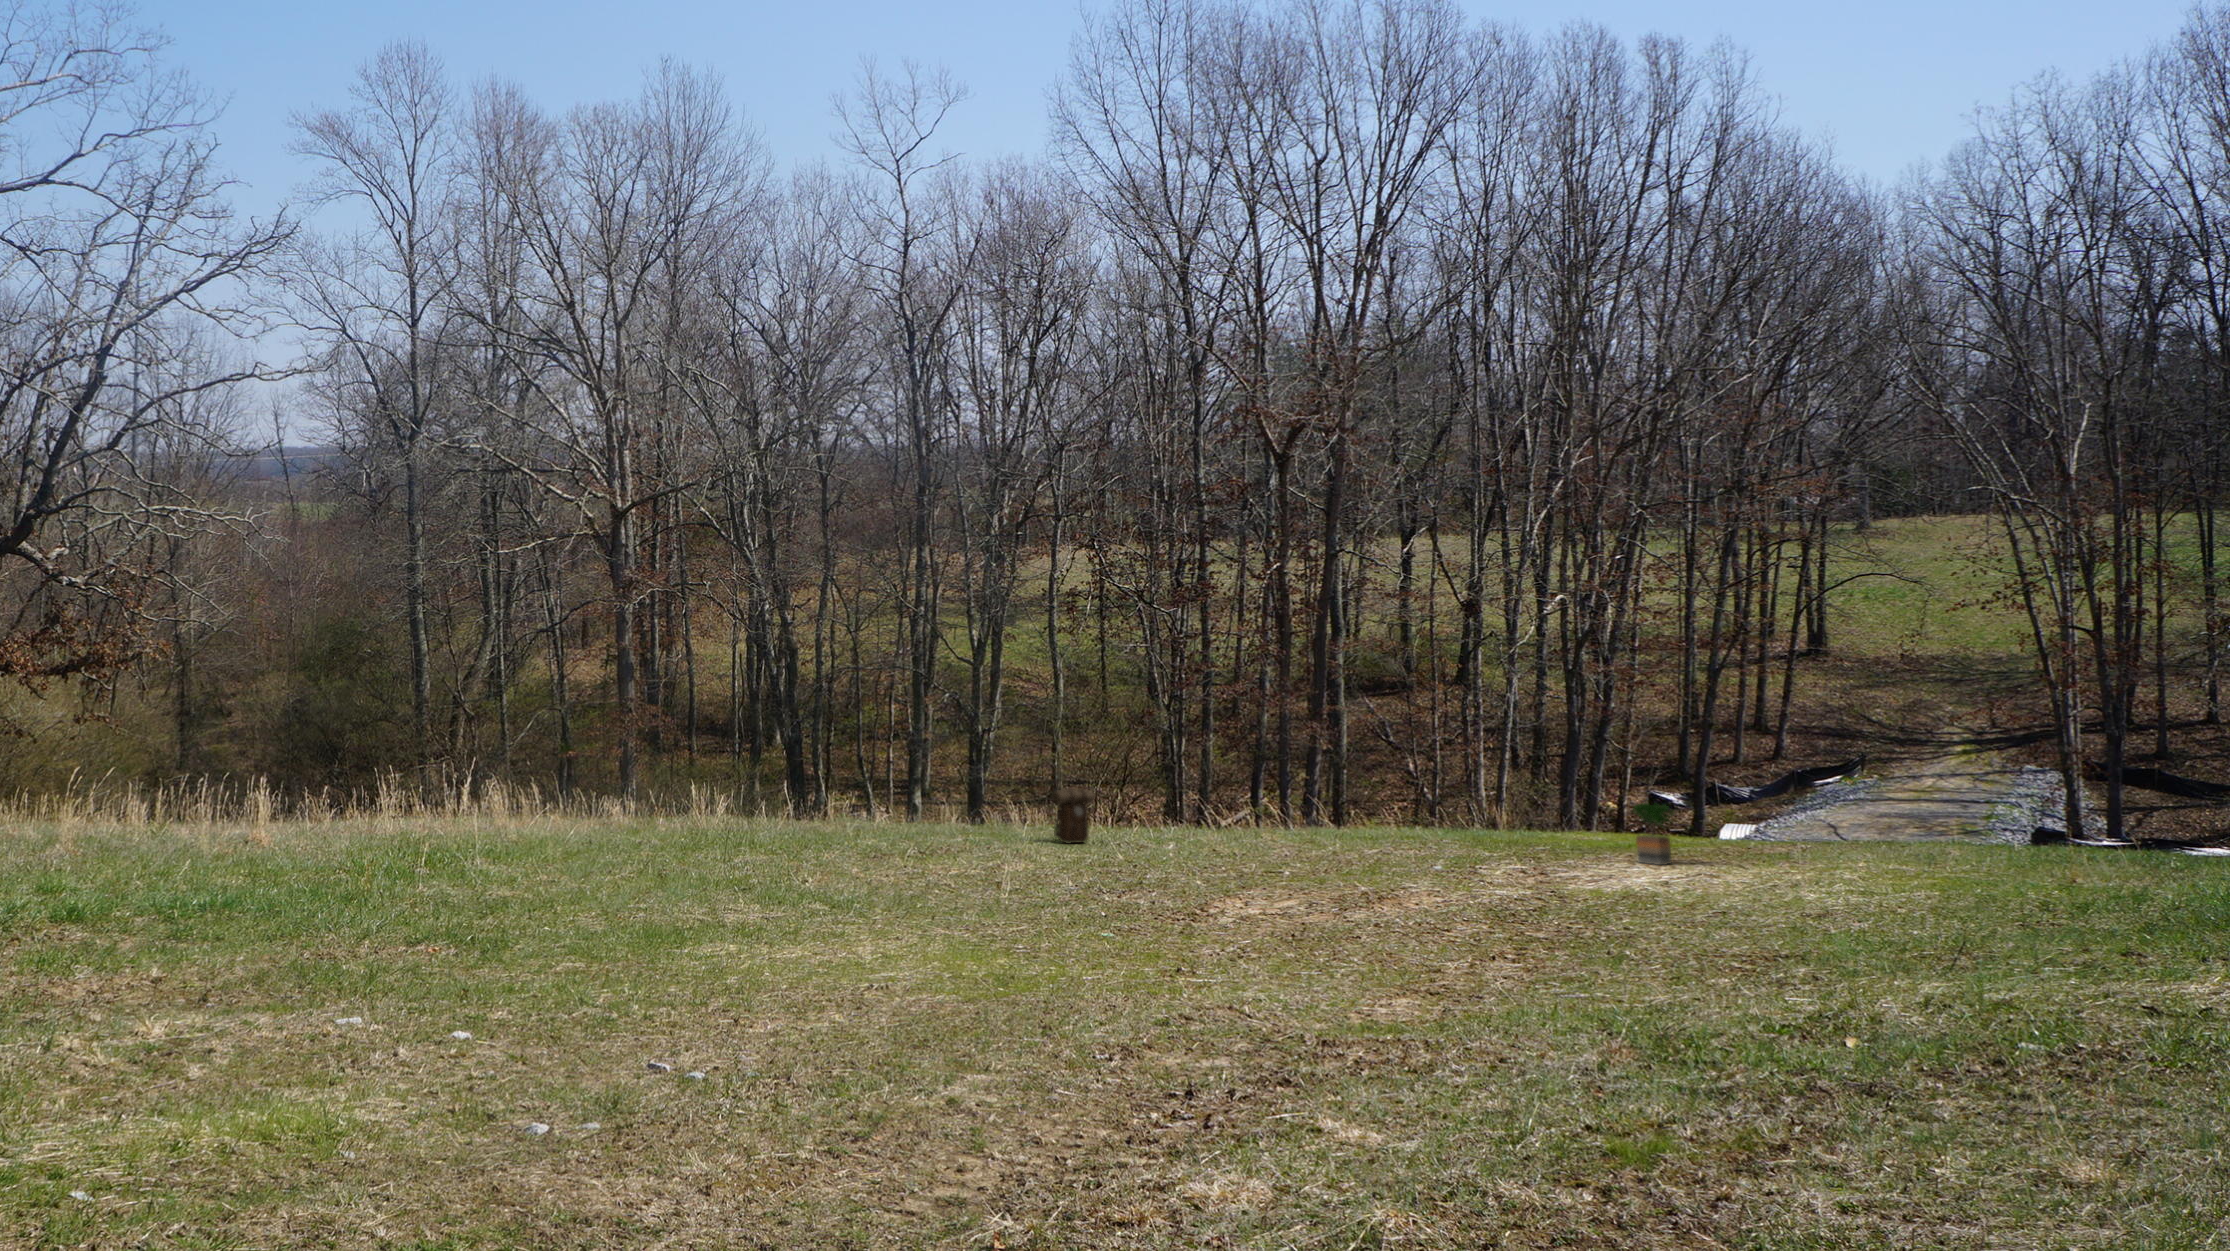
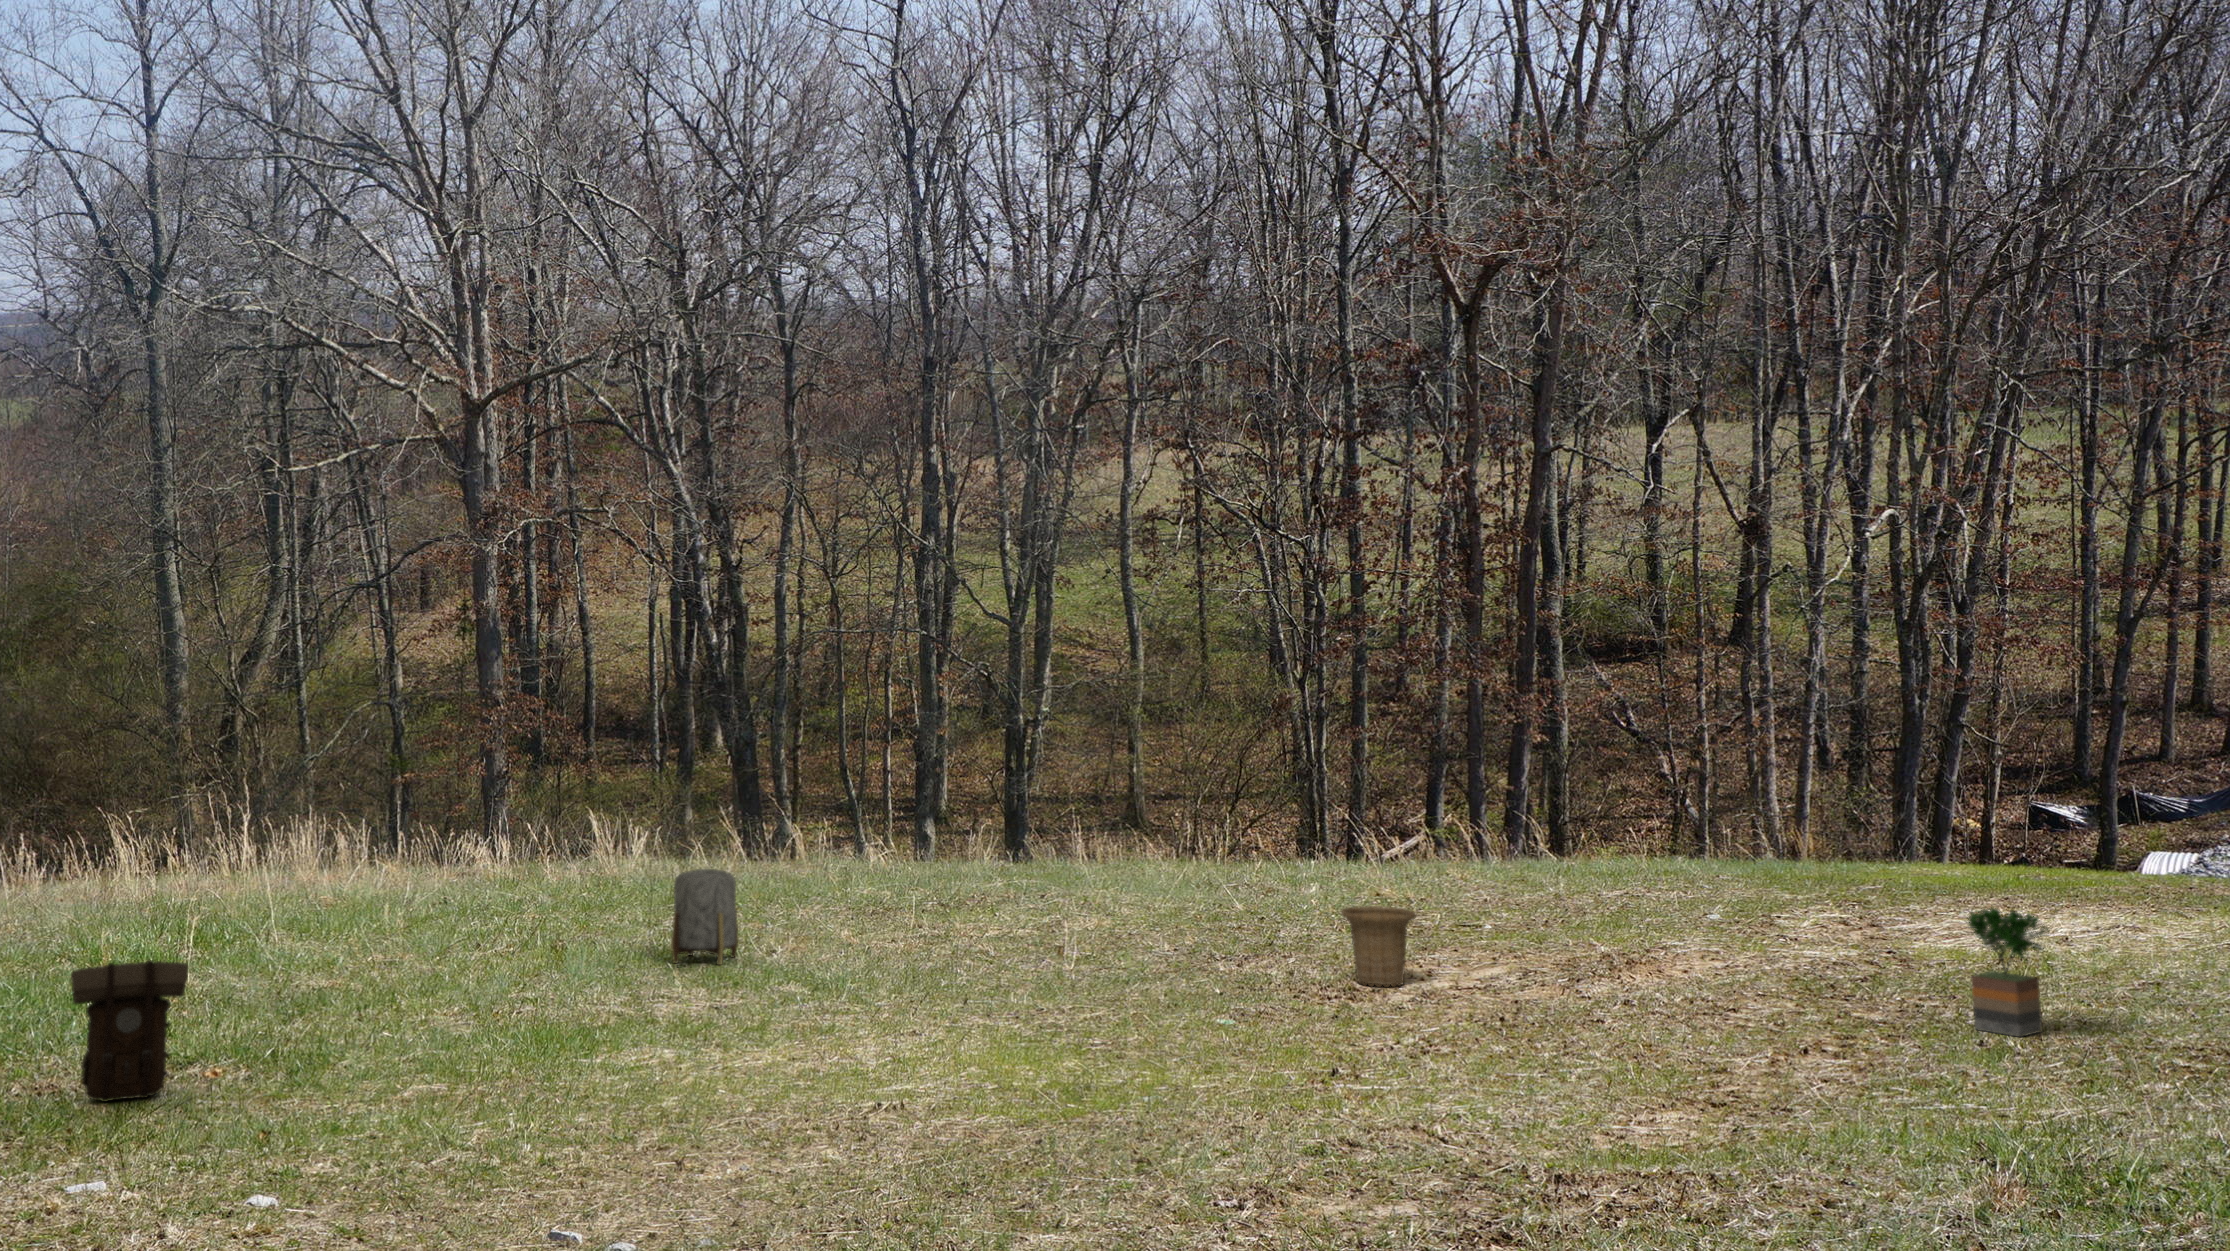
stool: none [940,783,973,833] -> present [671,869,738,965]
backpack: present [1053,789,1095,844] -> present [71,960,189,1102]
basket: none [1304,805,1345,846] -> present [1341,906,1417,987]

